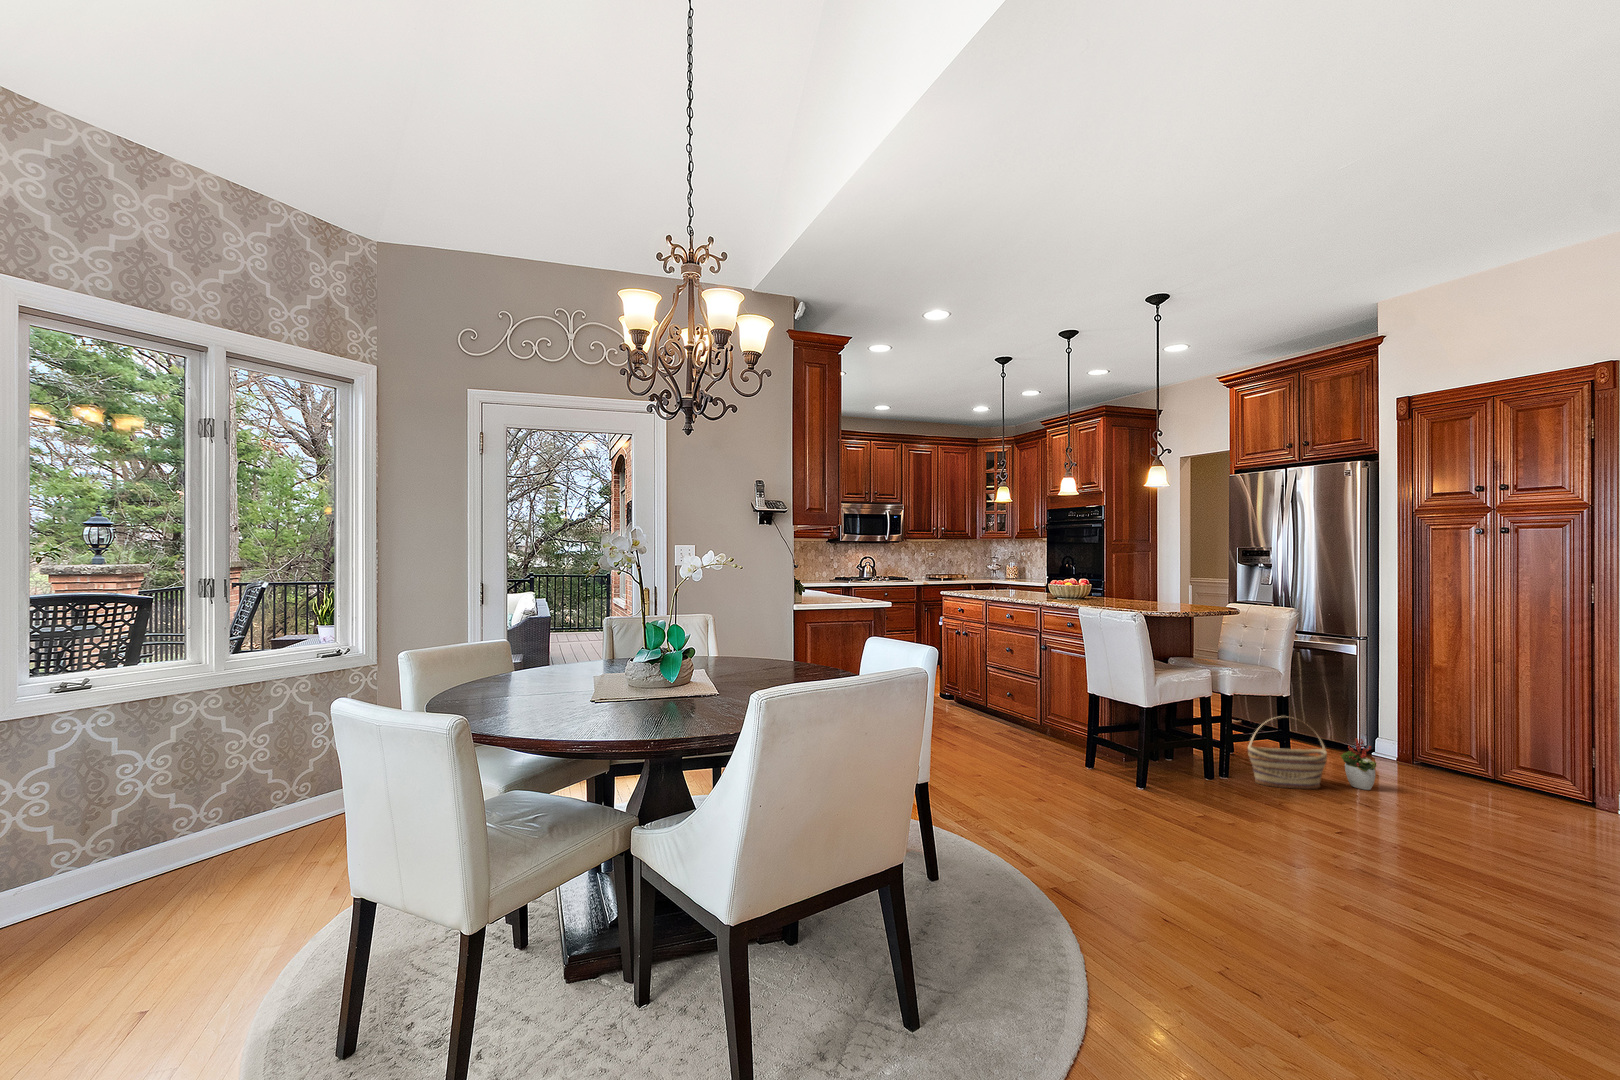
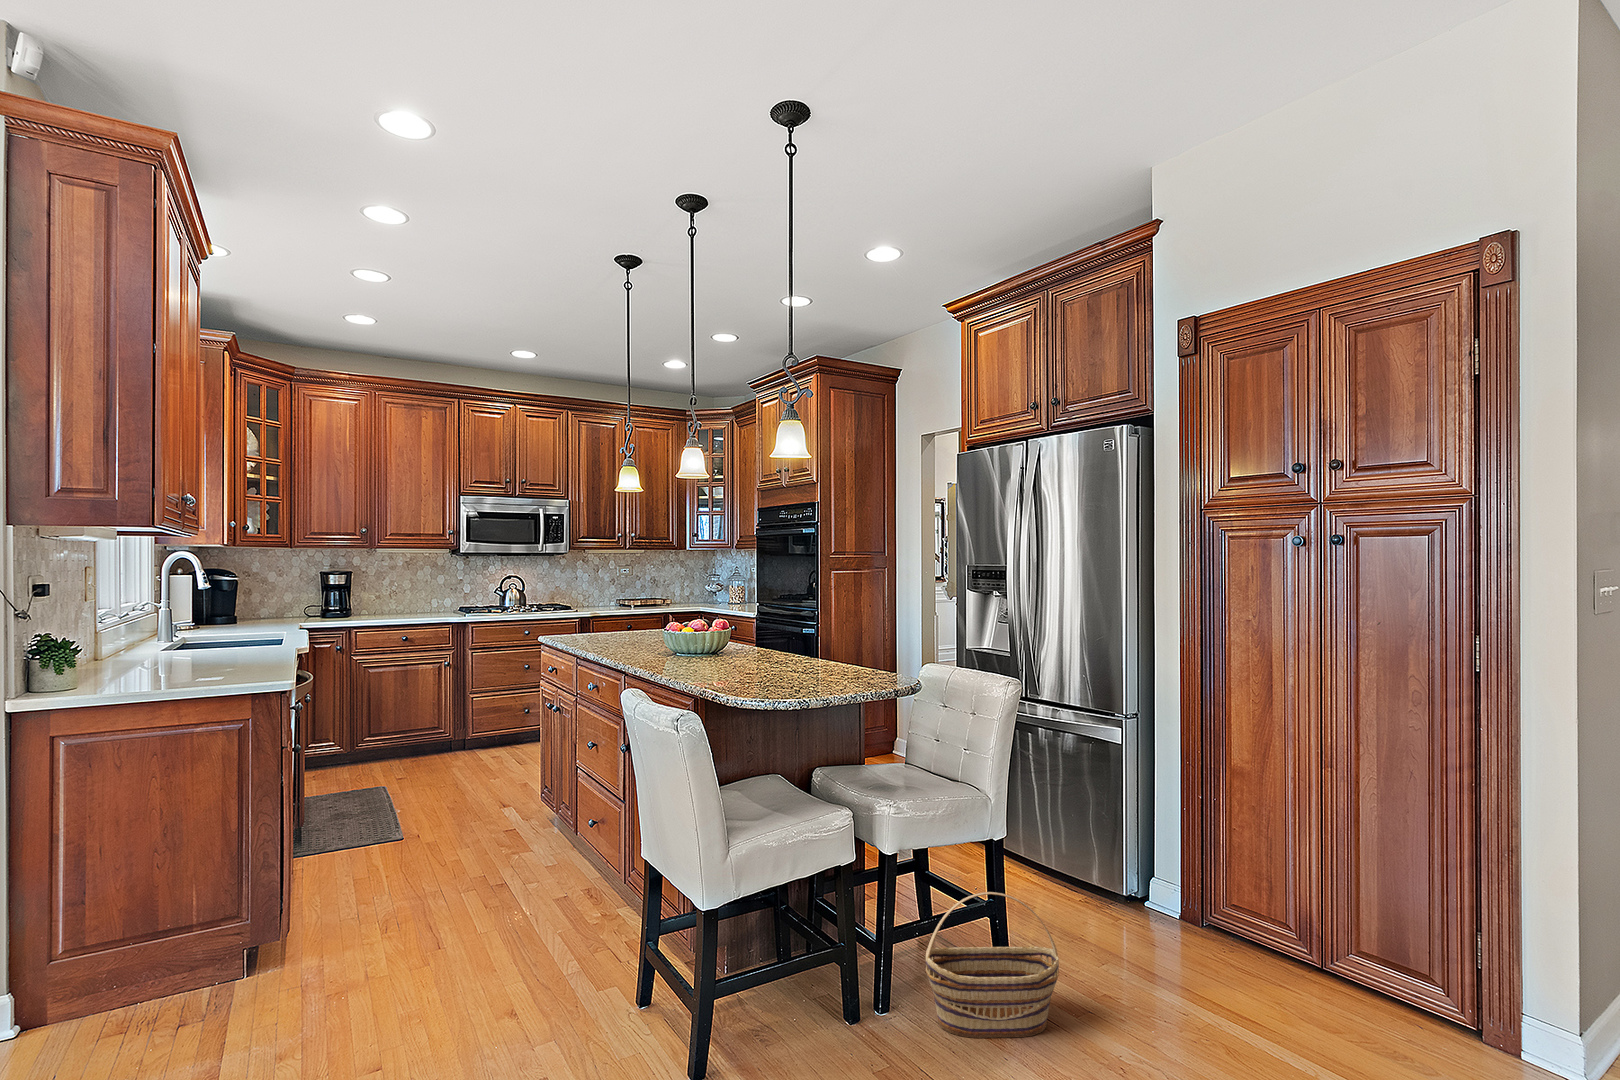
decorative plant: present [1340,738,1376,790] -> none [1084,922,1140,1025]

